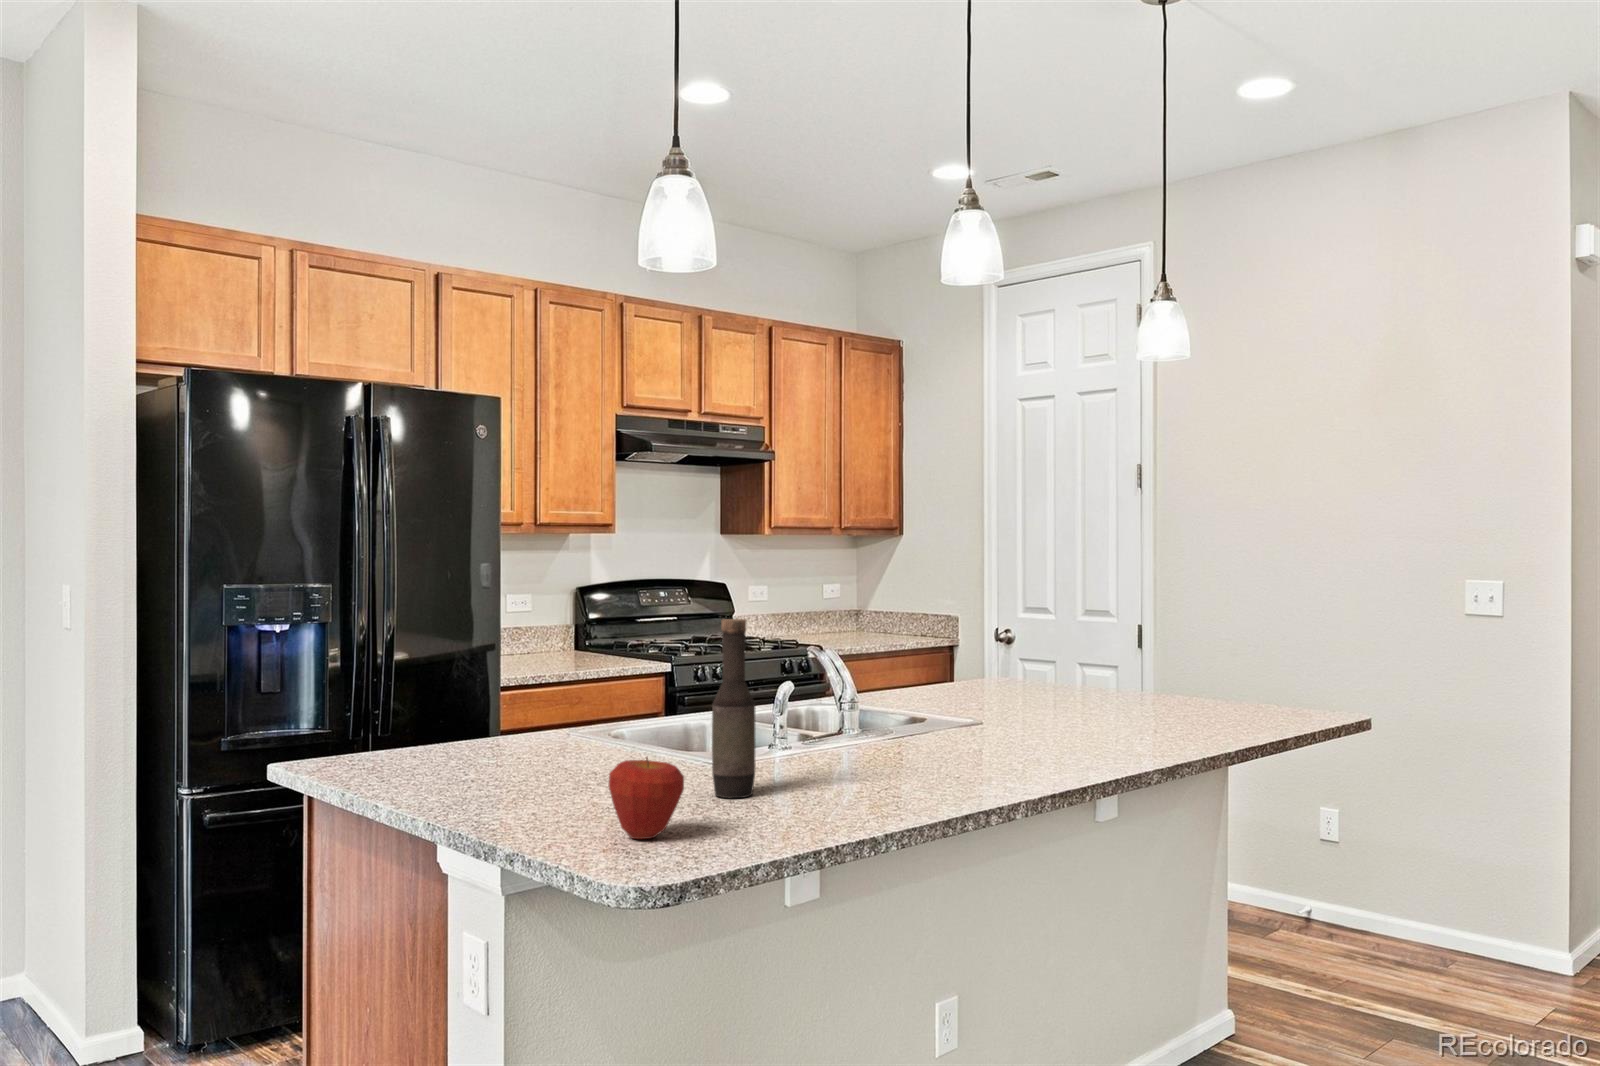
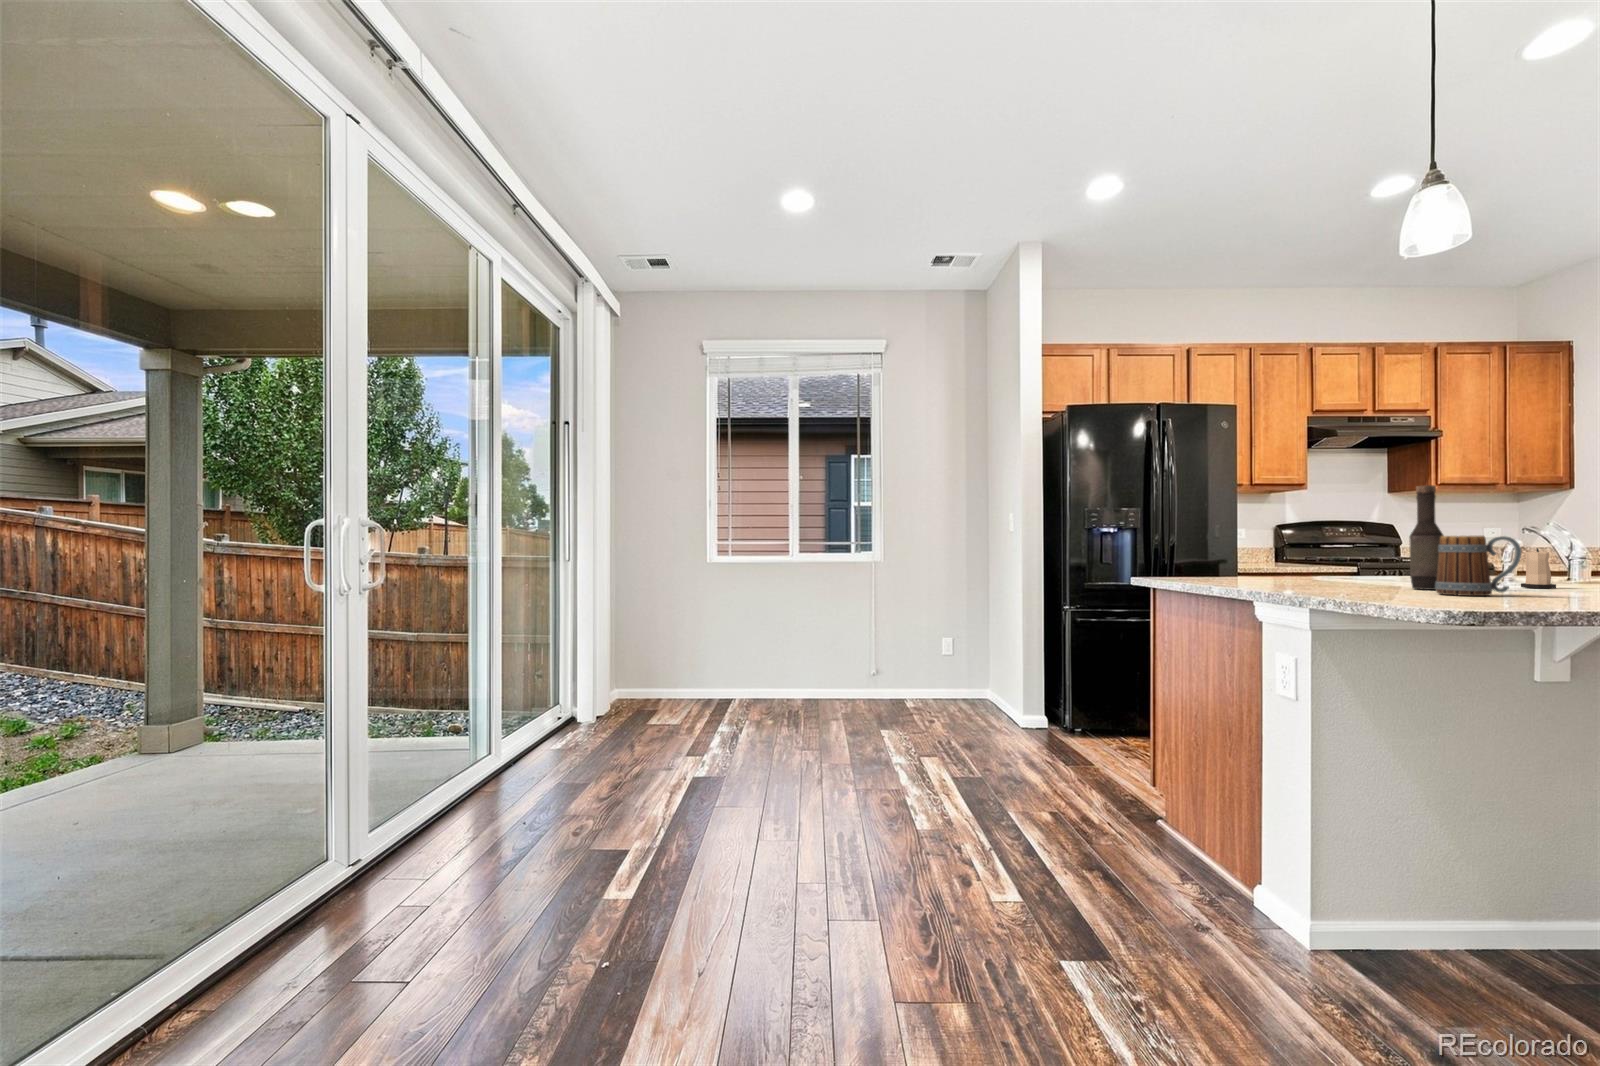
candle: none [845,699,882,762] -> present [1521,548,1556,589]
mug: none [738,725,842,837] -> present [1435,536,1521,596]
apple: present [609,757,684,839] -> none [1342,548,1395,592]

